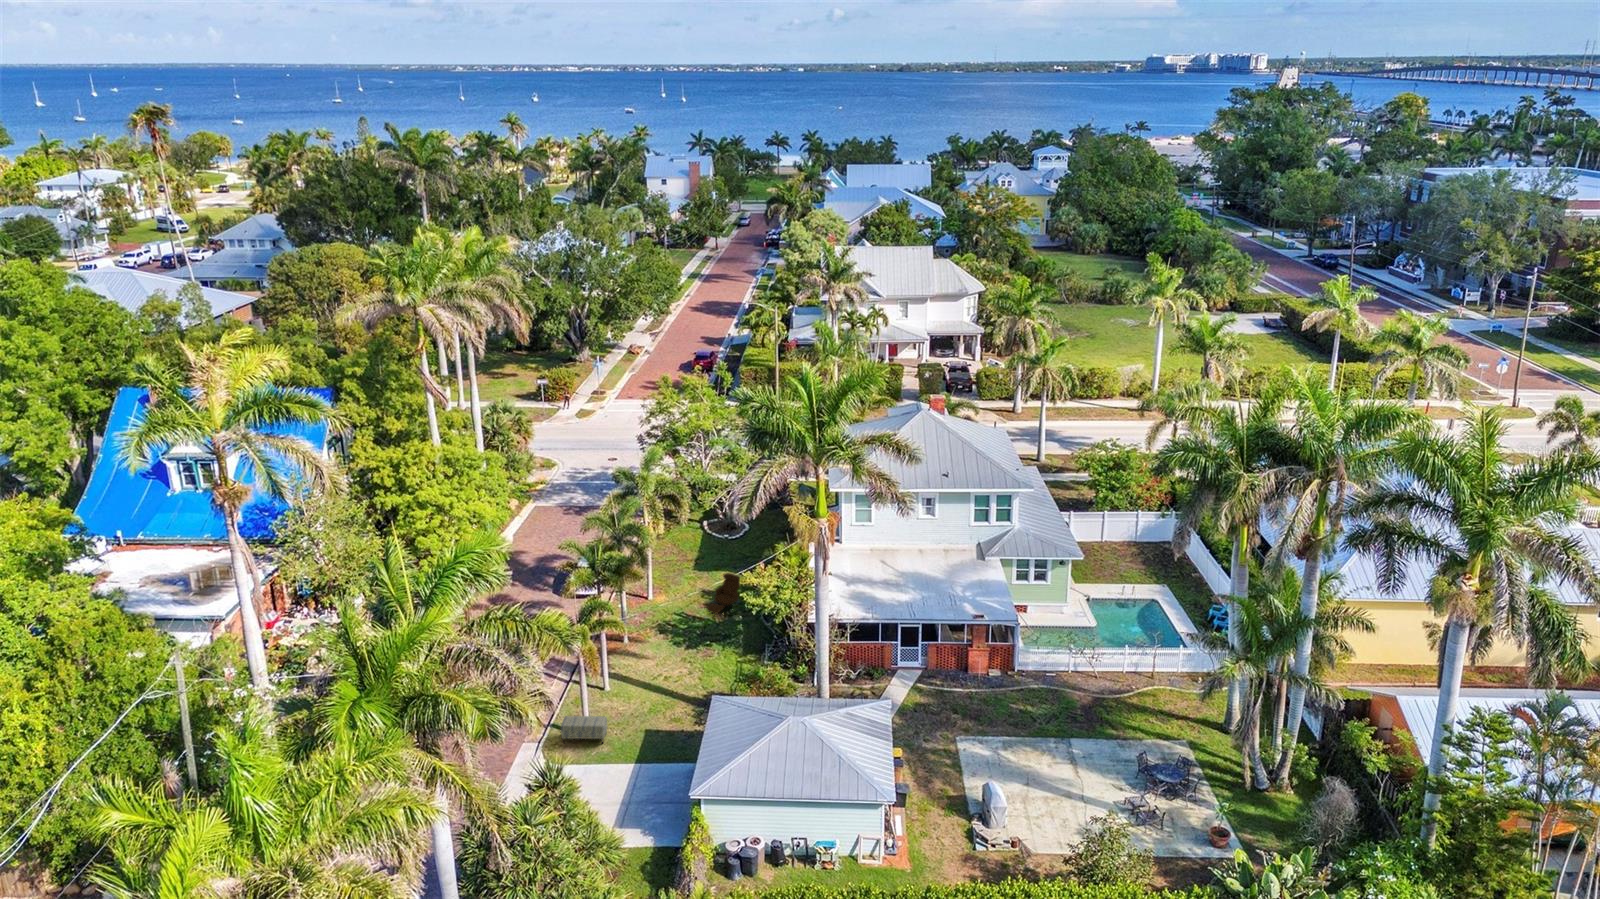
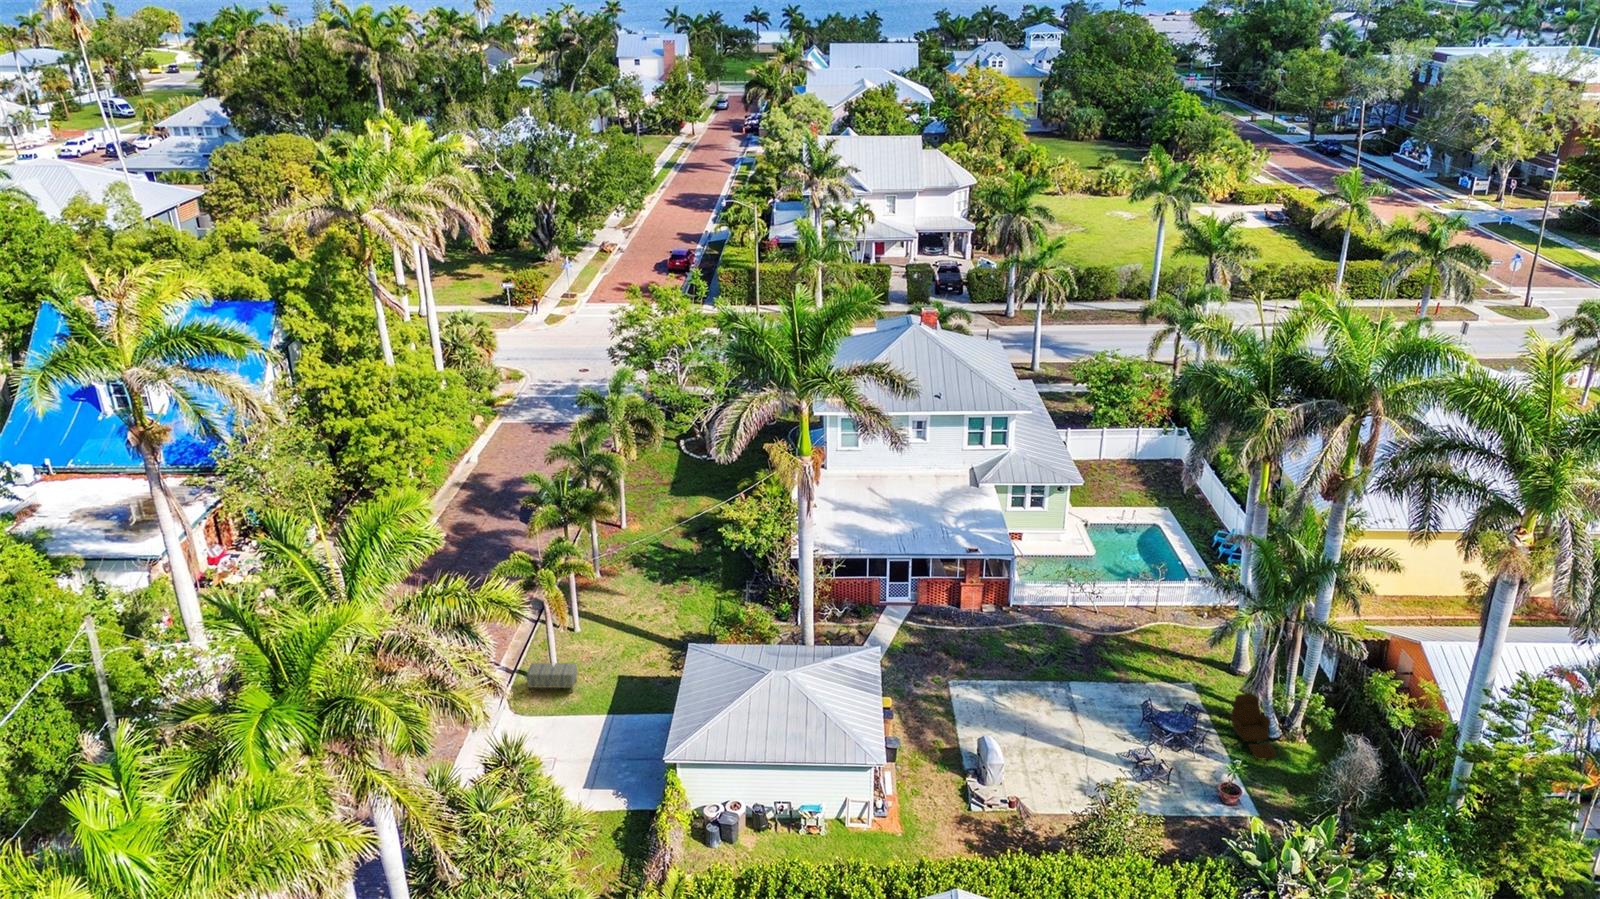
lounge chair: present [707,573,740,614] -> present [1230,693,1276,760]

